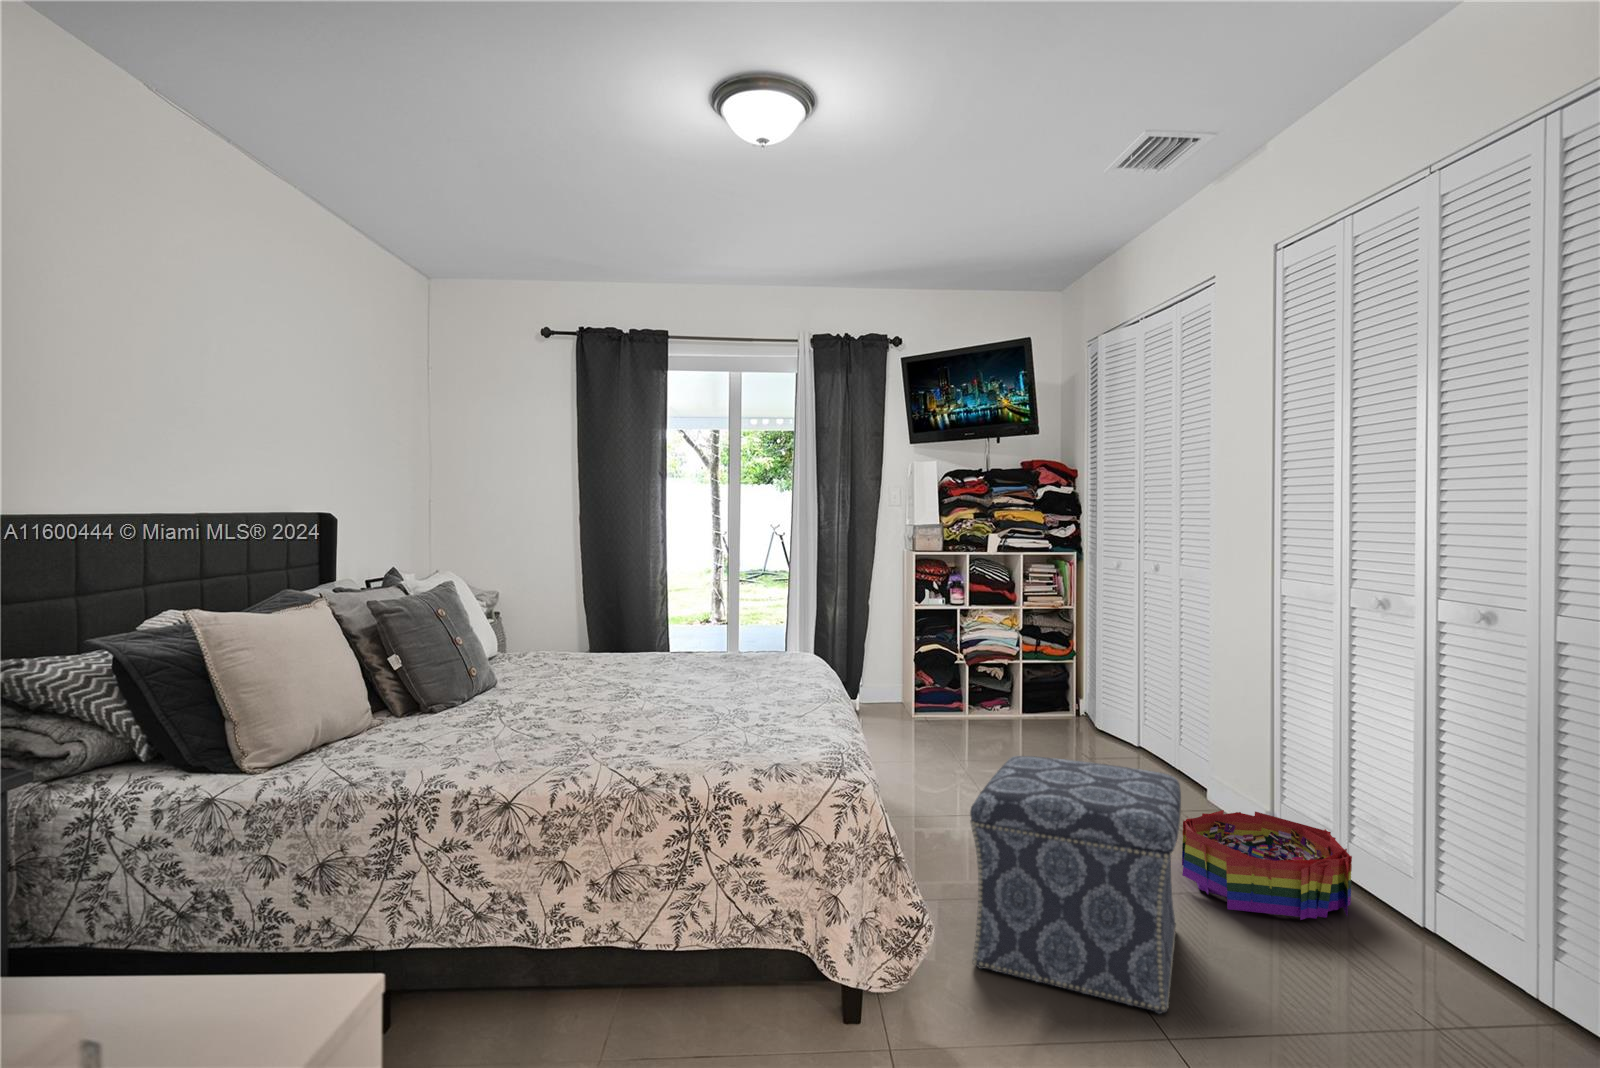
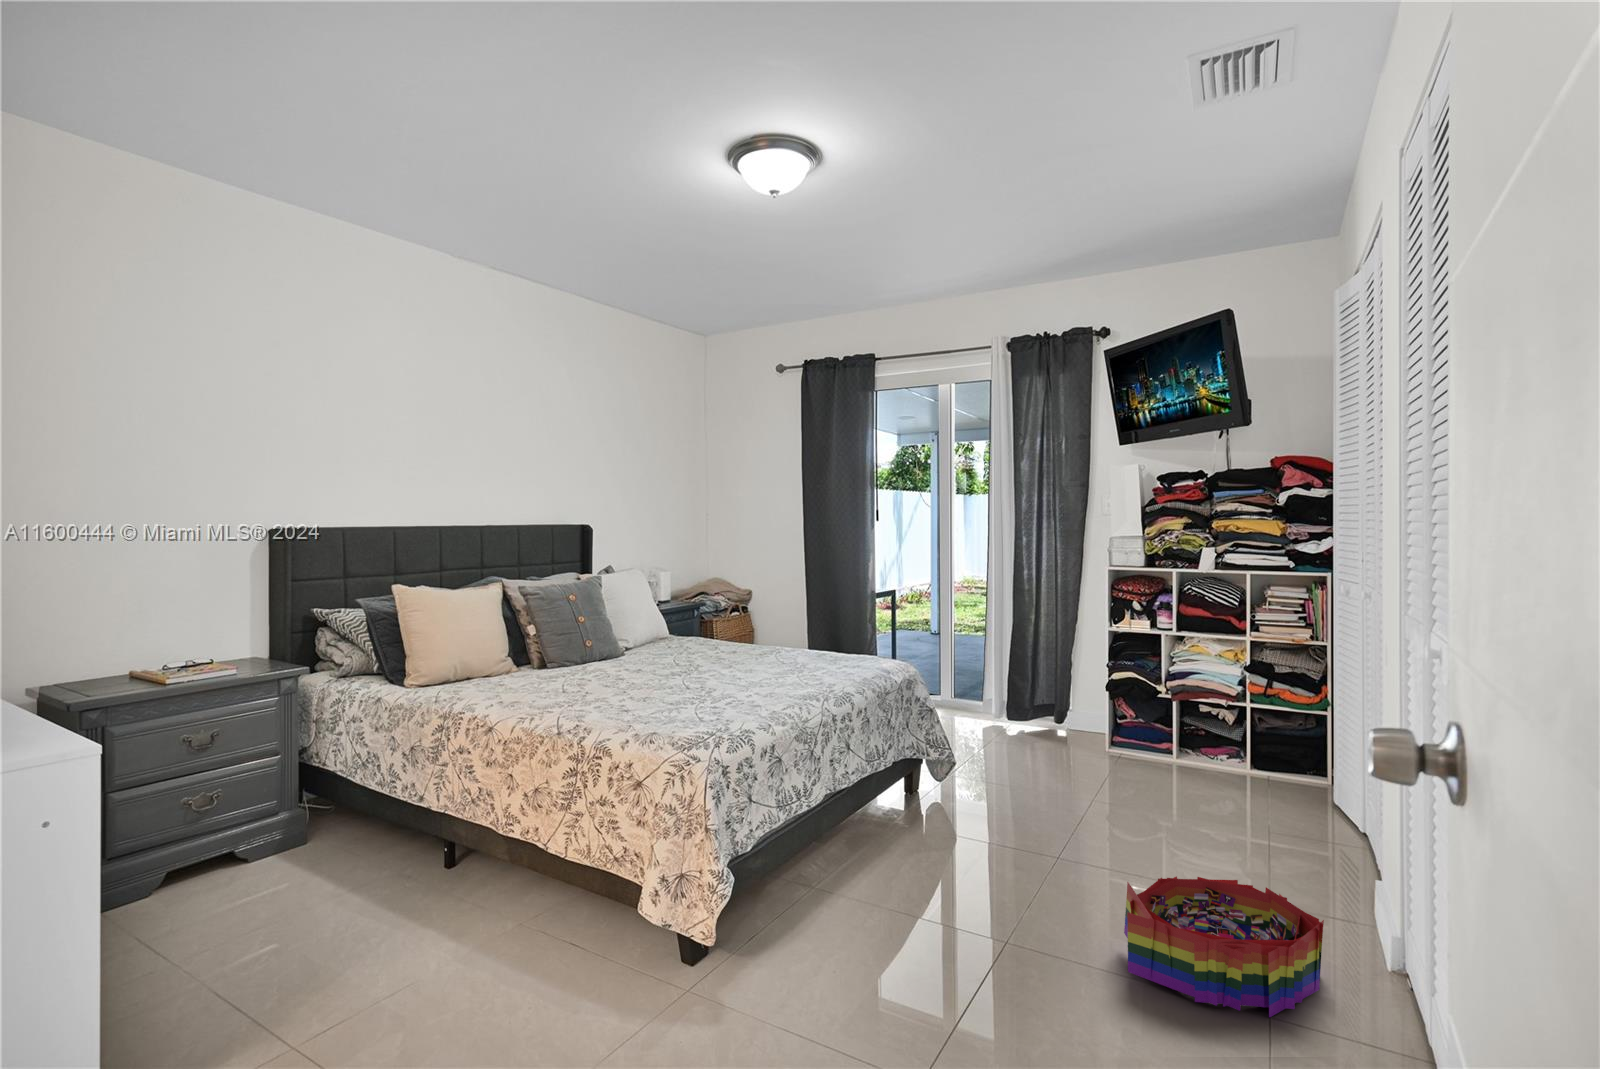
ottoman: present [970,756,1181,1014] -> none [804,769,1044,1017]

